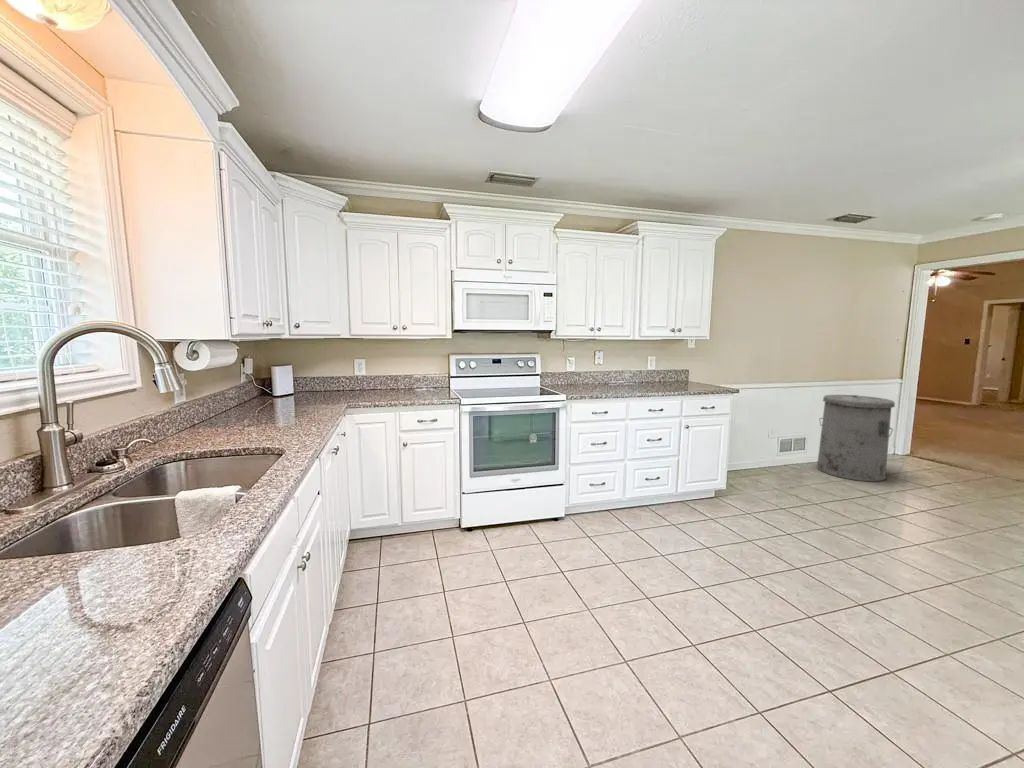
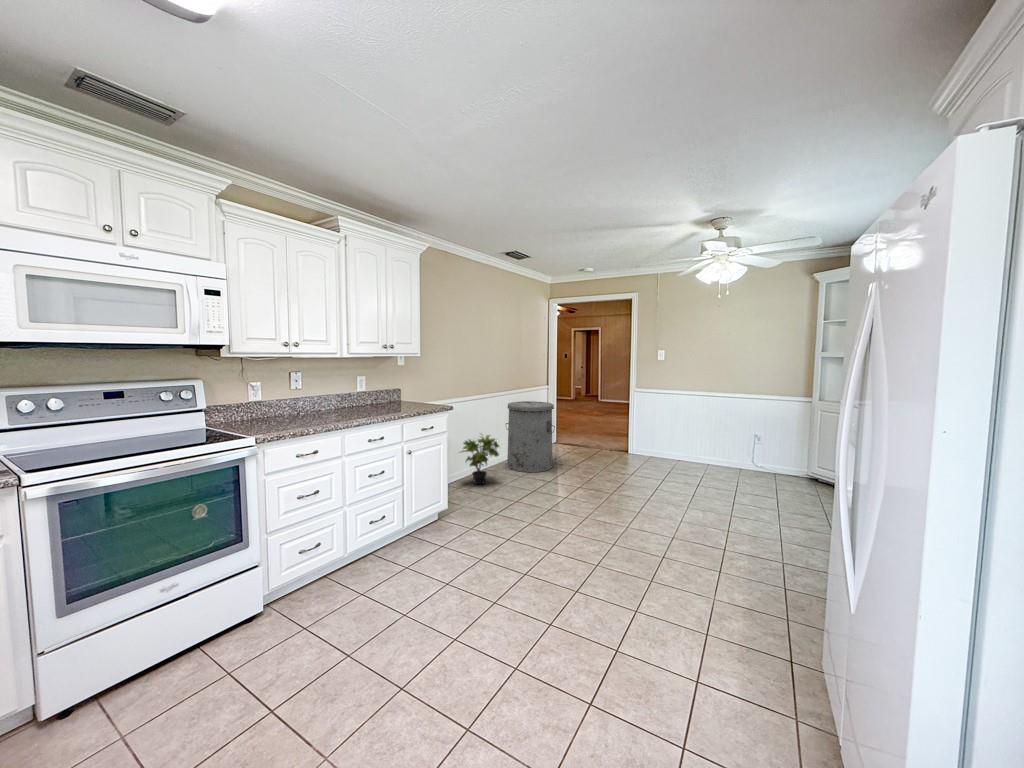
potted plant: none [749,423,802,478] -> present [461,434,499,484]

